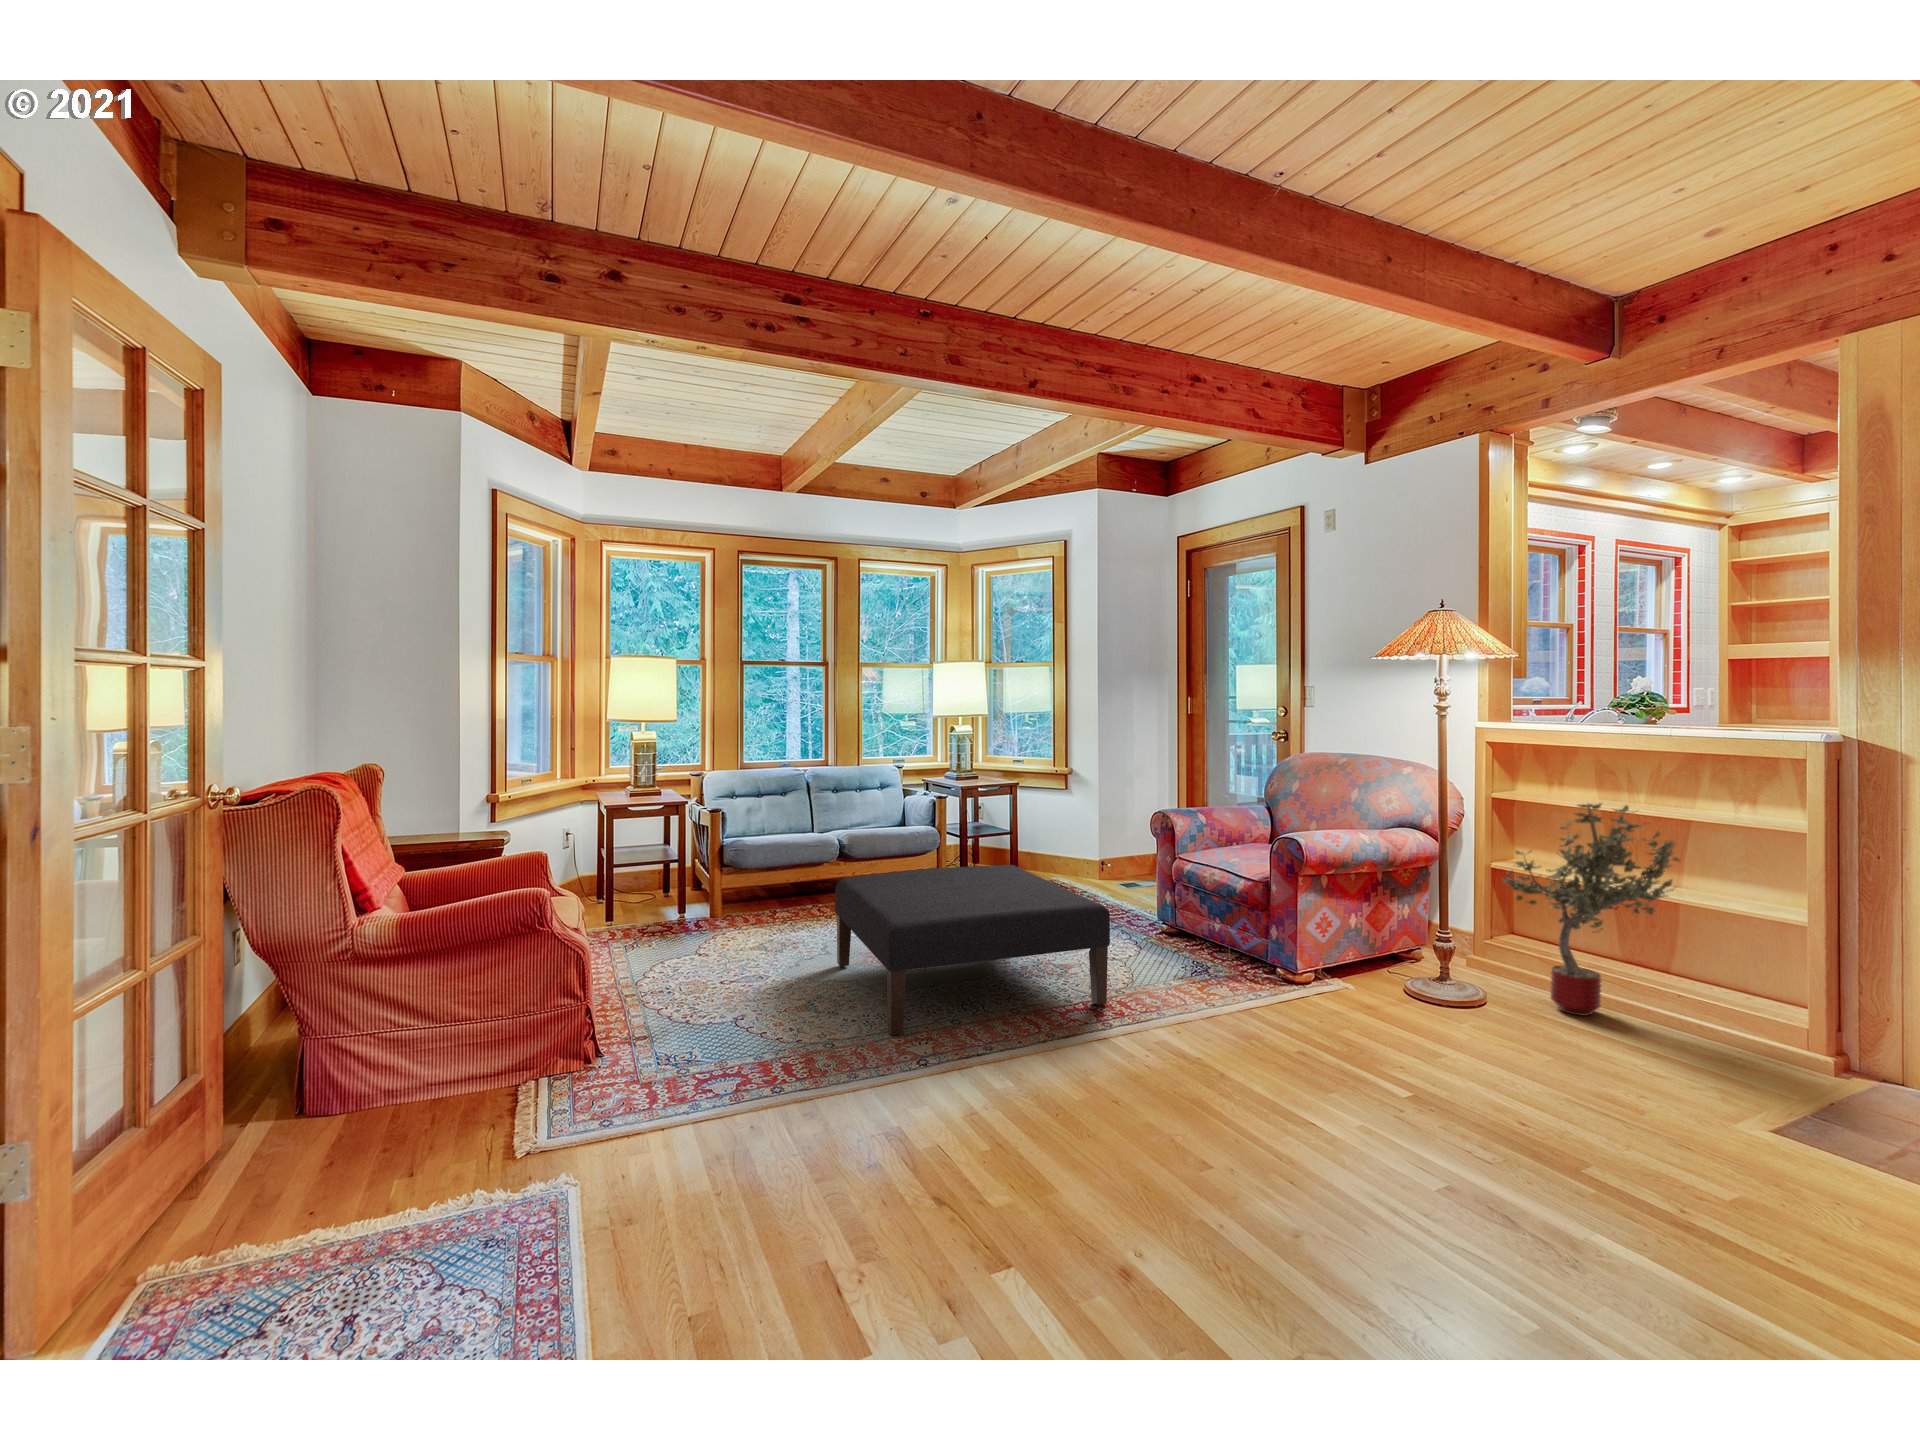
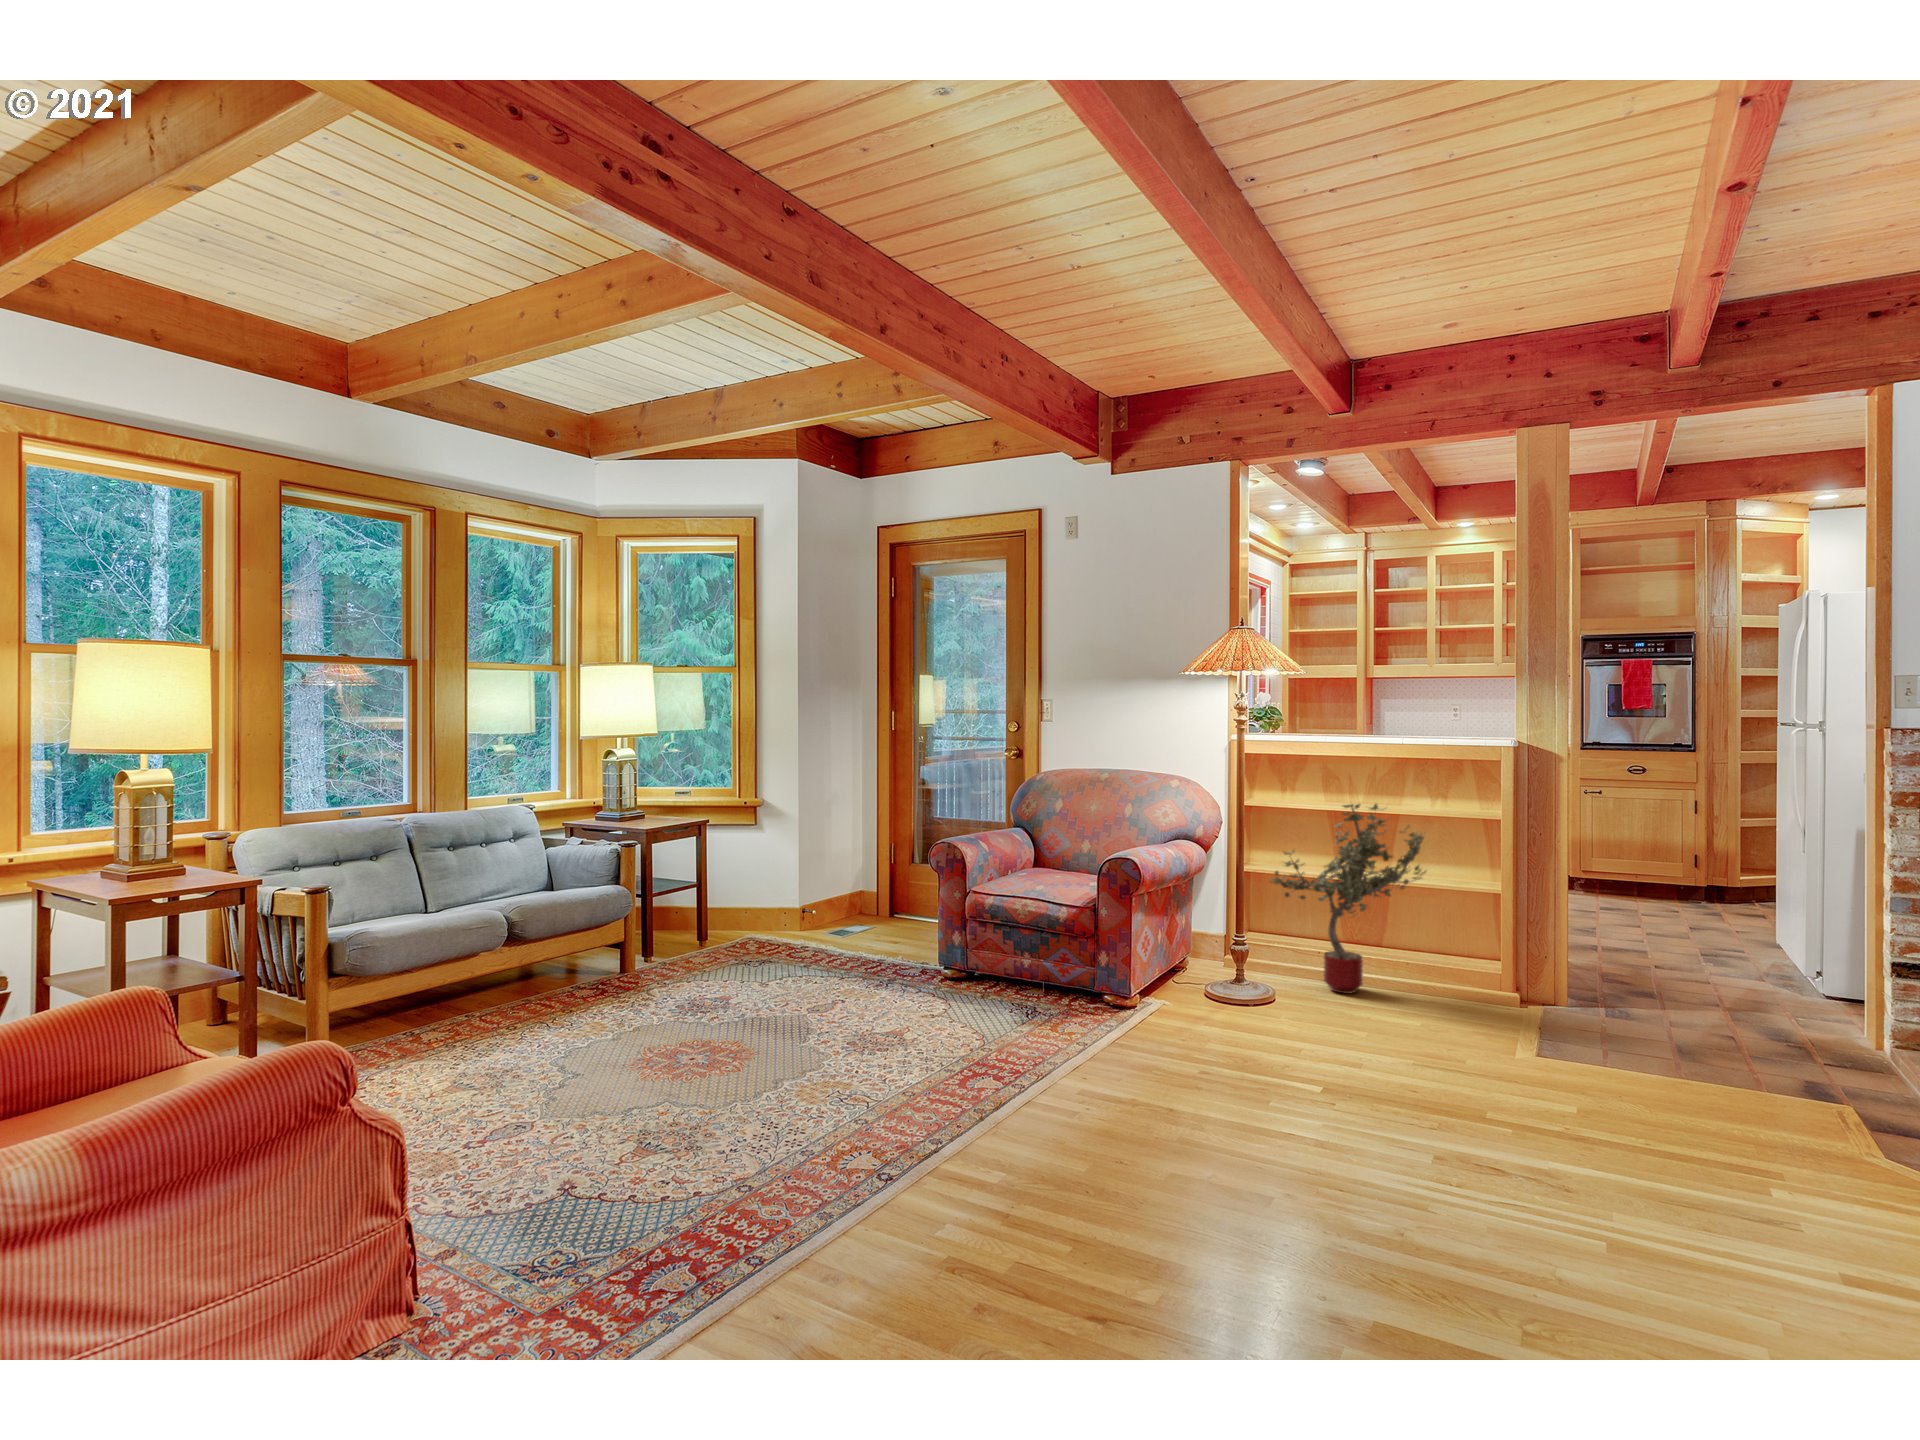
ottoman: present [835,865,1110,1035] -> none [607,919,996,1157]

